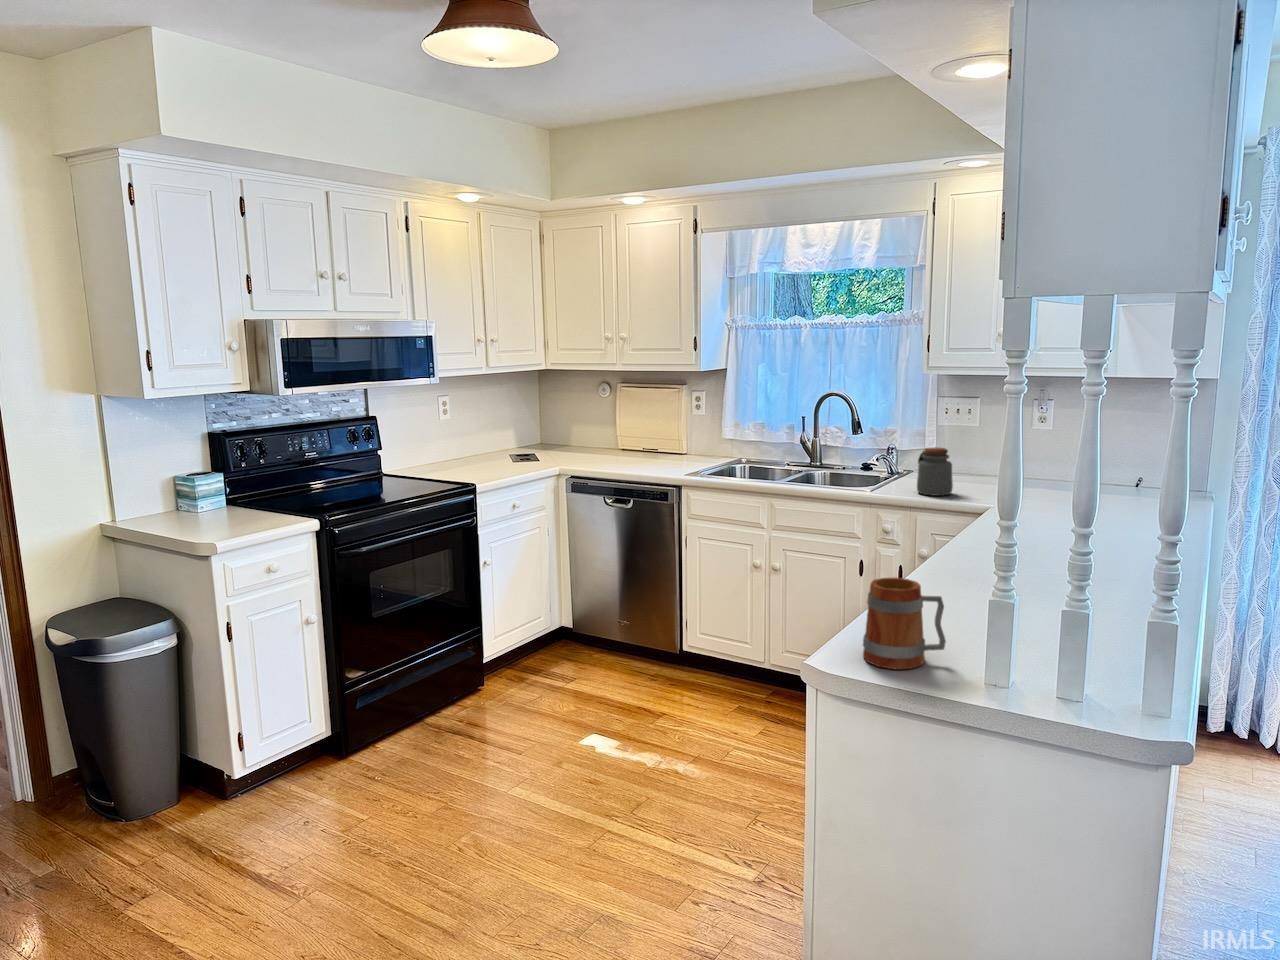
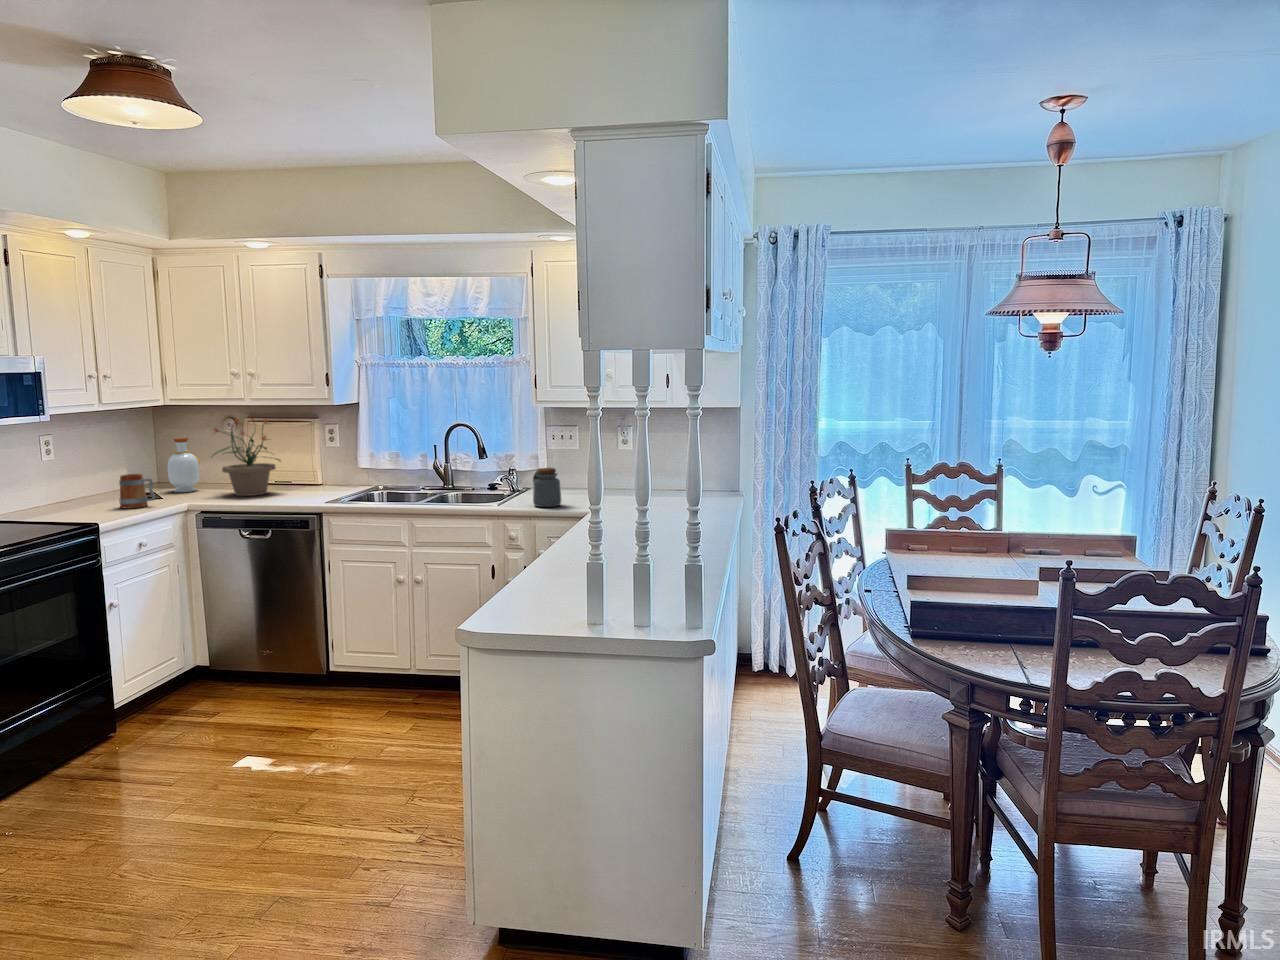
potted plant: none [581,380,646,463] -> present [212,418,281,496]
bottle: none [544,402,574,455] -> present [167,438,200,492]
mug: present [863,577,946,669] -> present [119,474,155,509]

